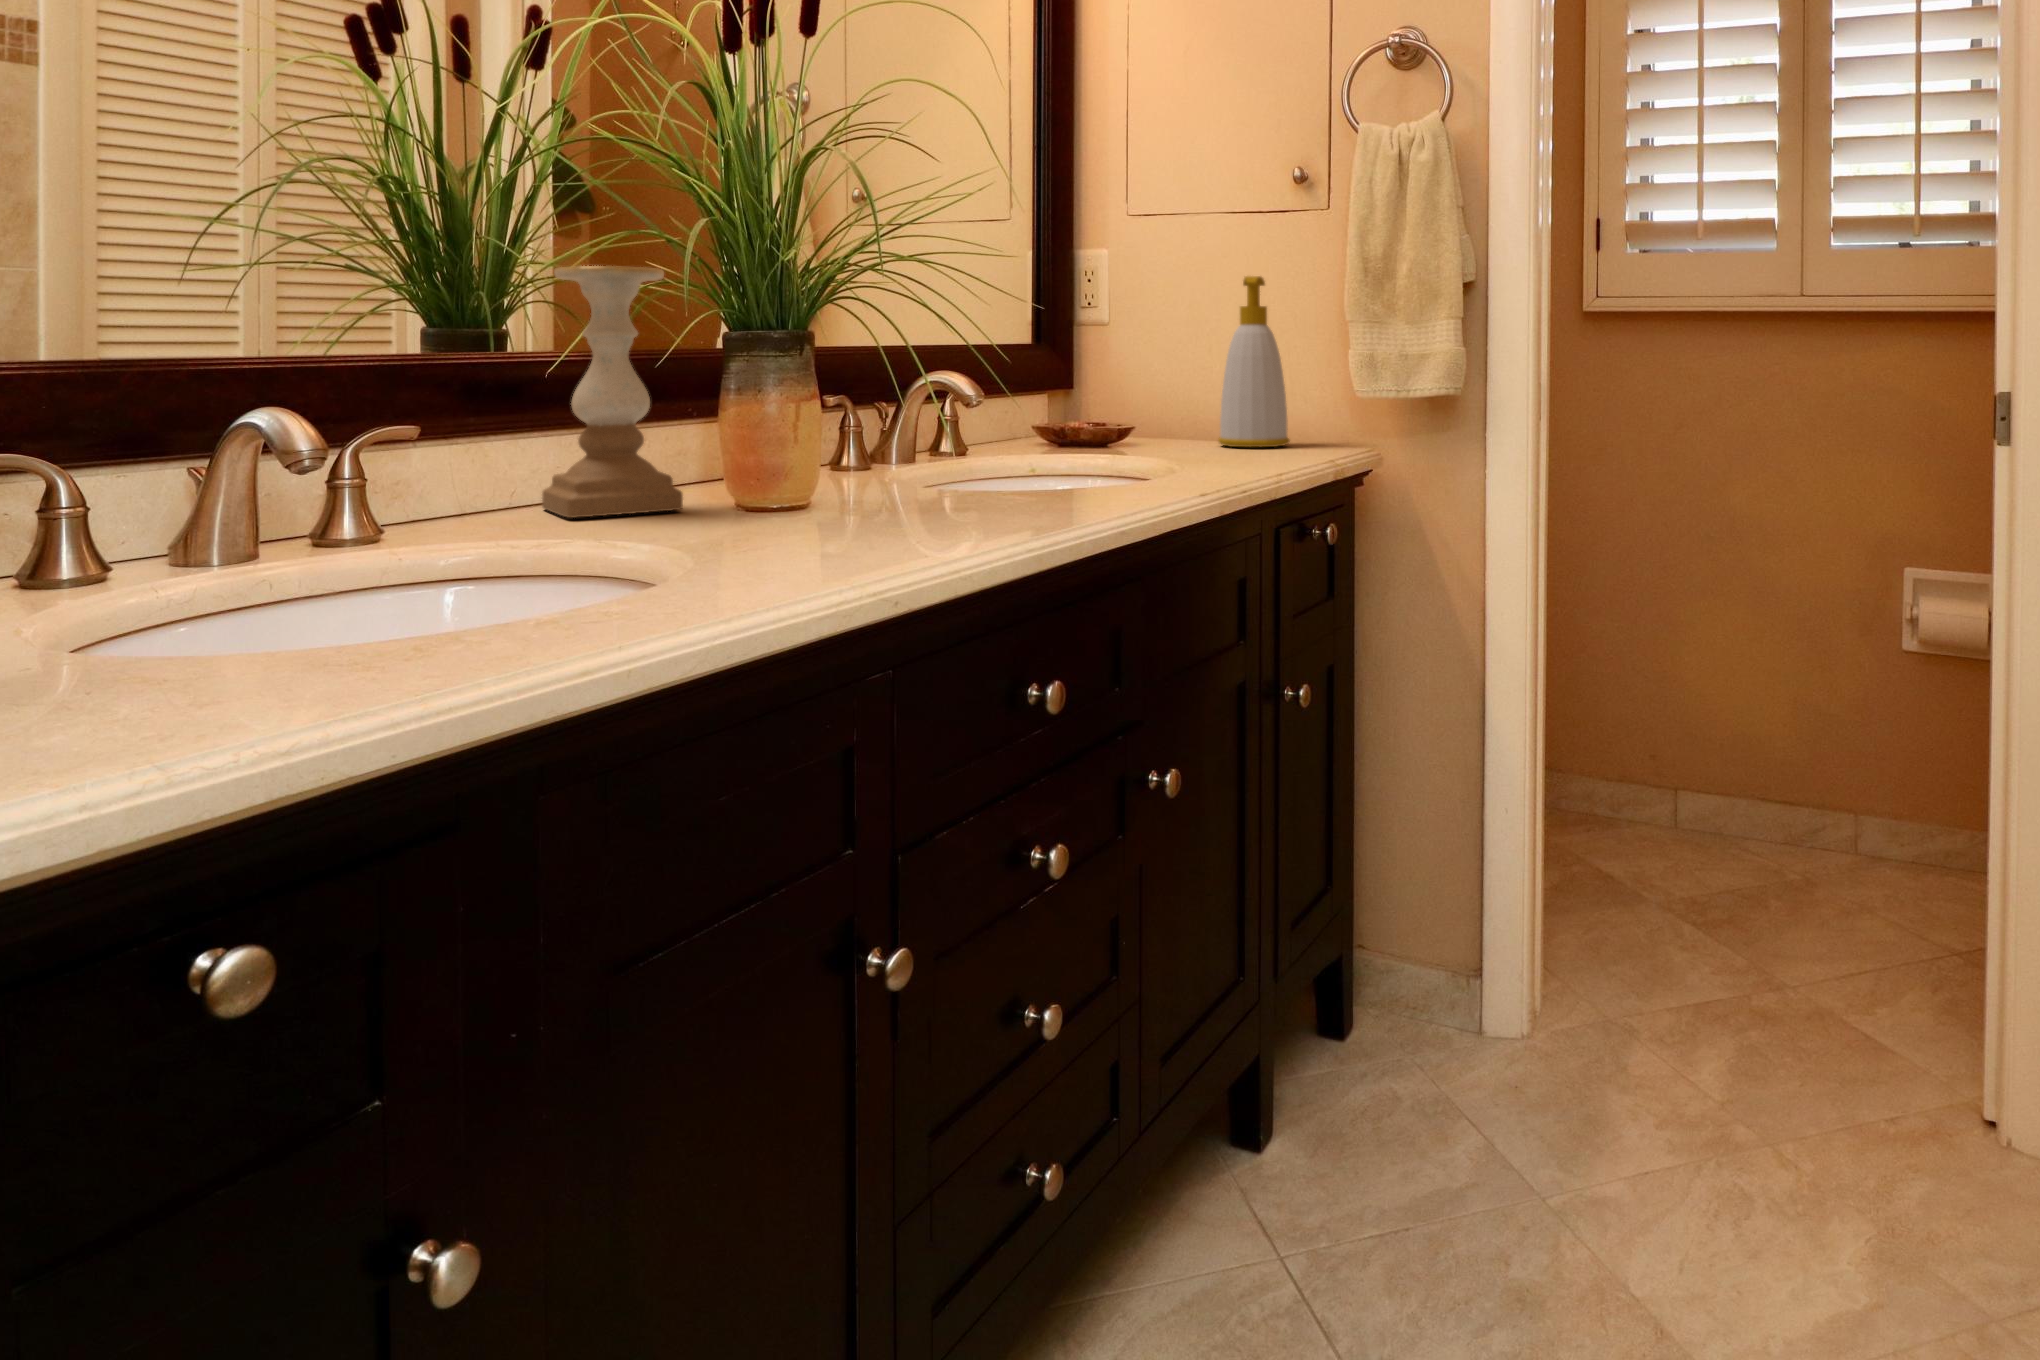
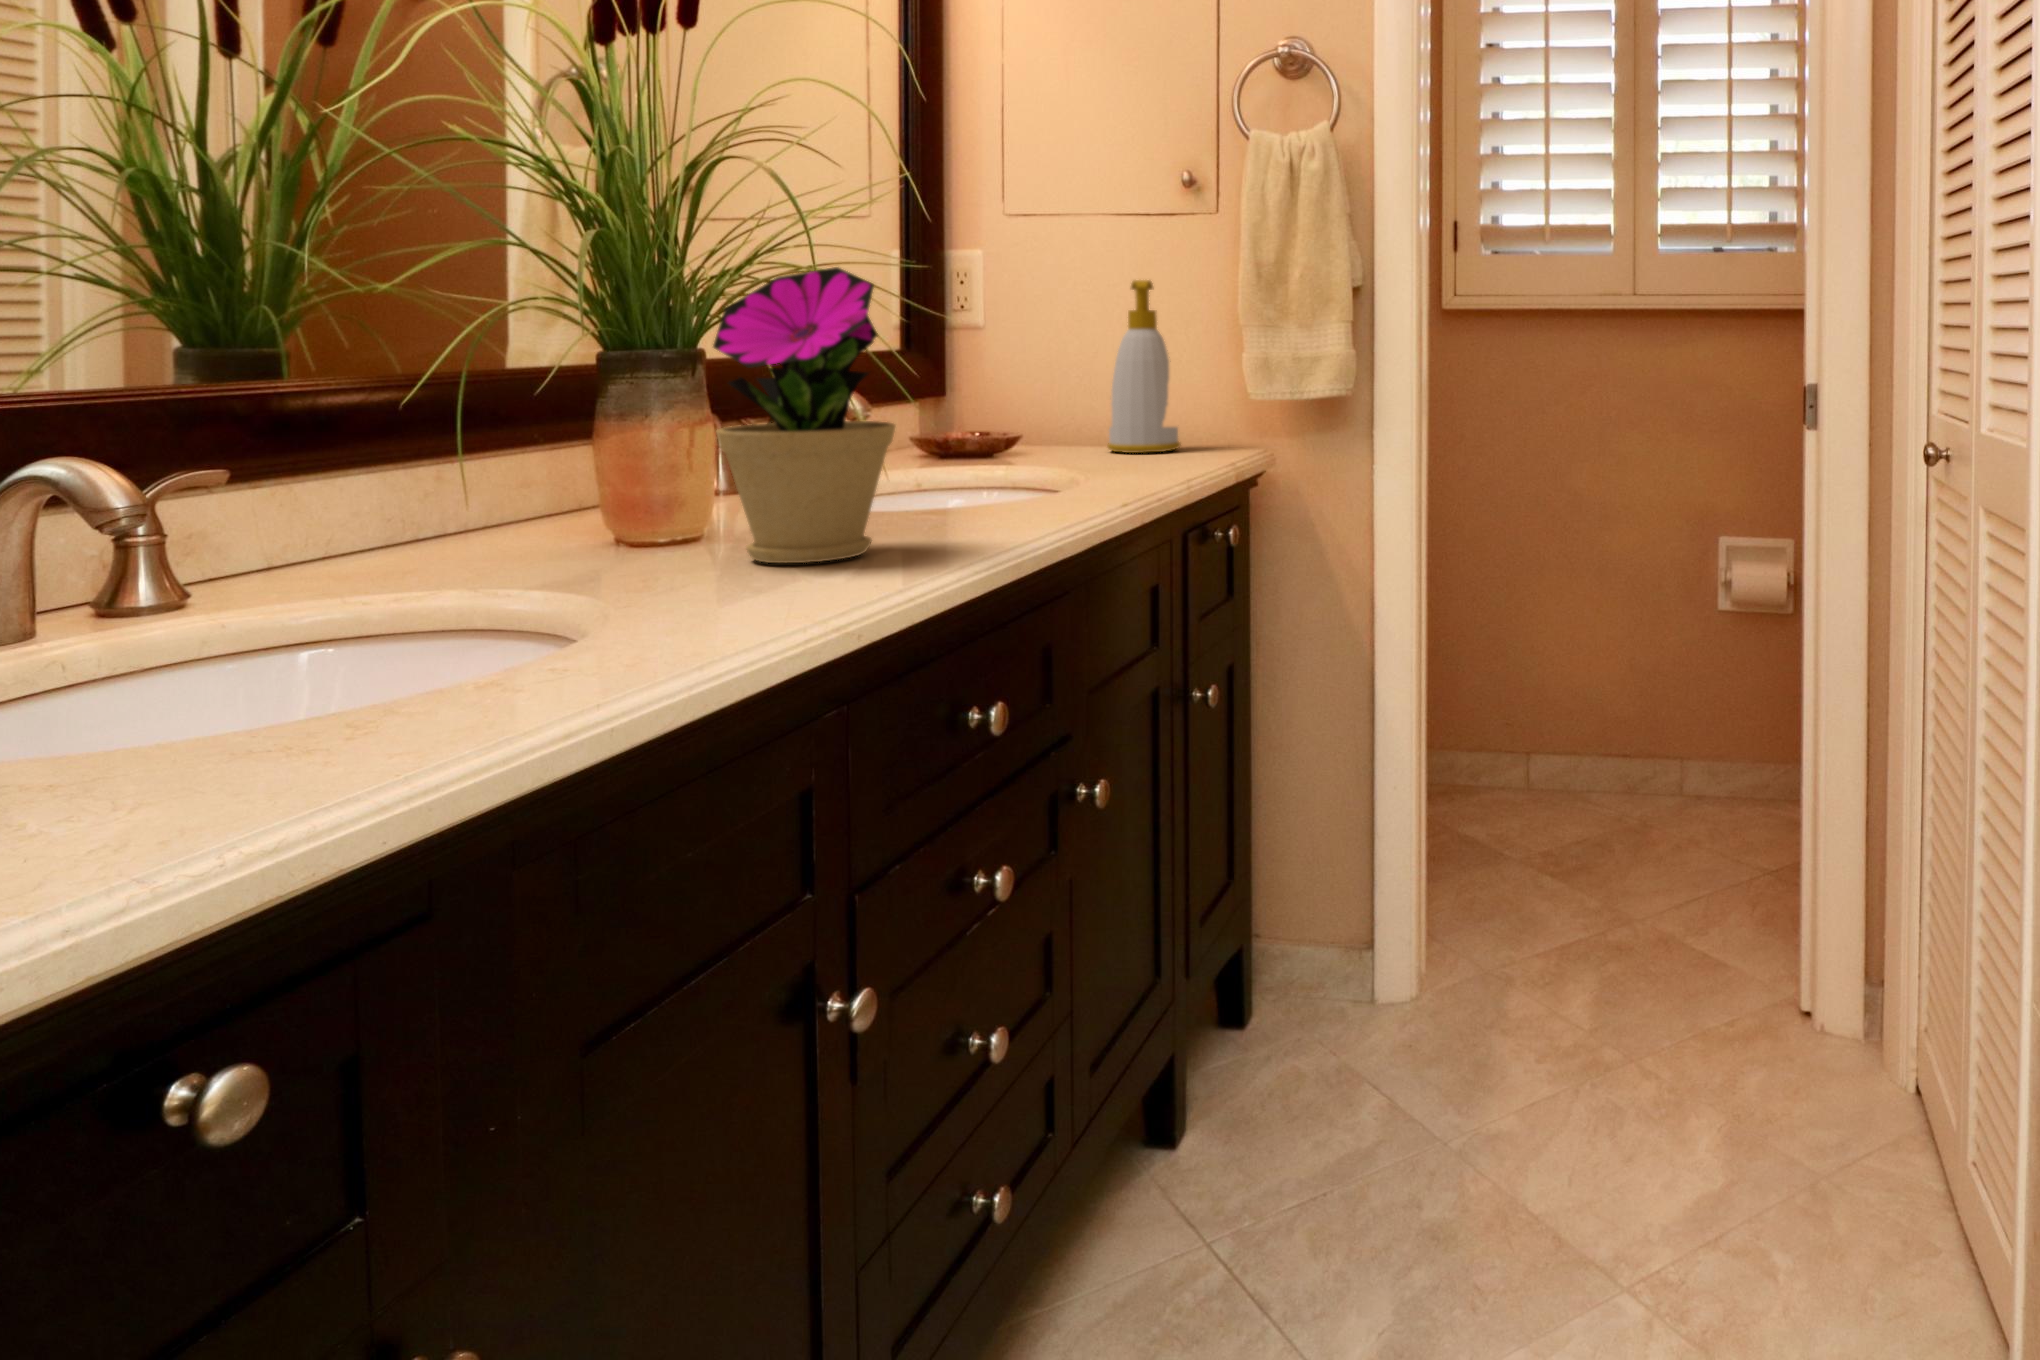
flower pot: none [799,253,964,533] -> present [713,267,895,563]
candle holder: present [542,266,683,518] -> none [370,278,554,562]

